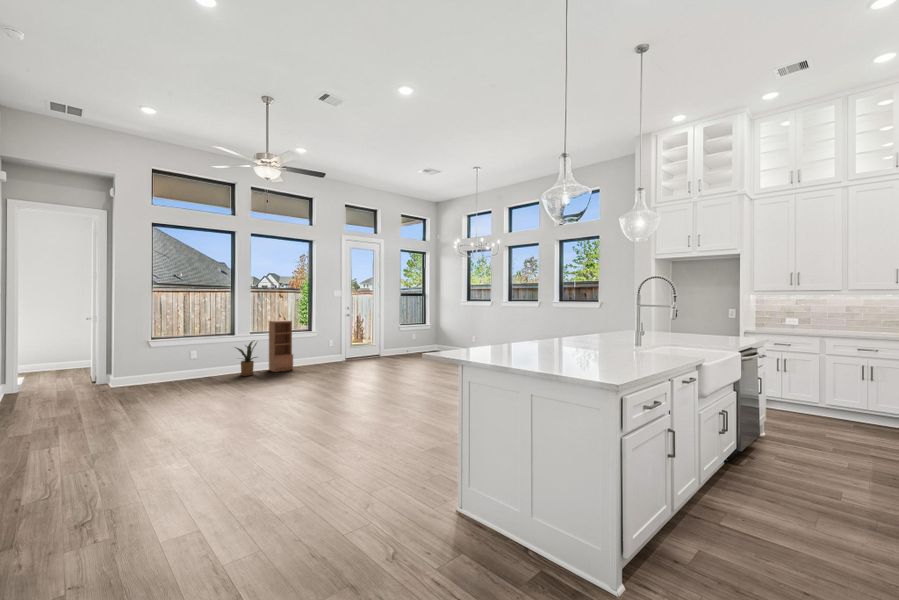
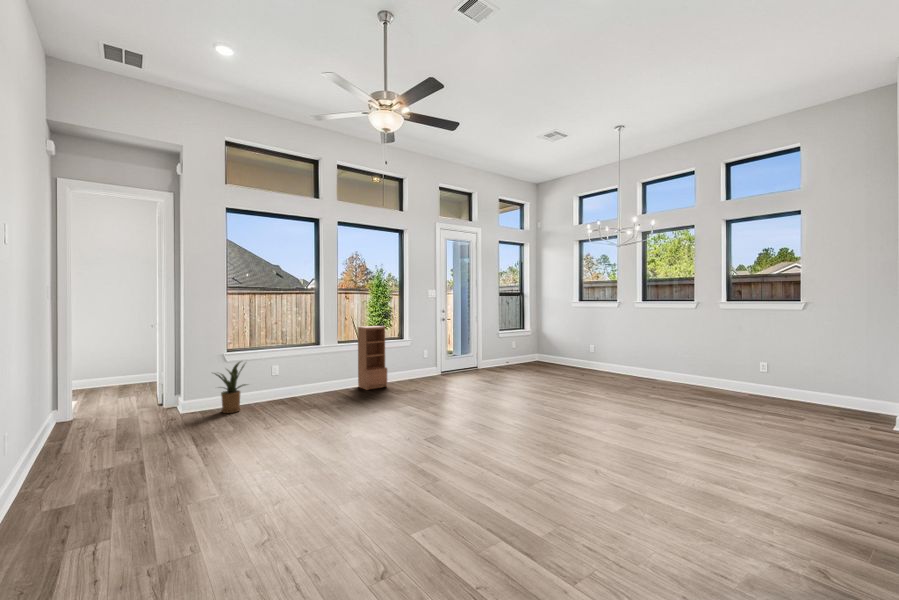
house plant: present [236,341,257,376] -> present [214,362,247,413]

